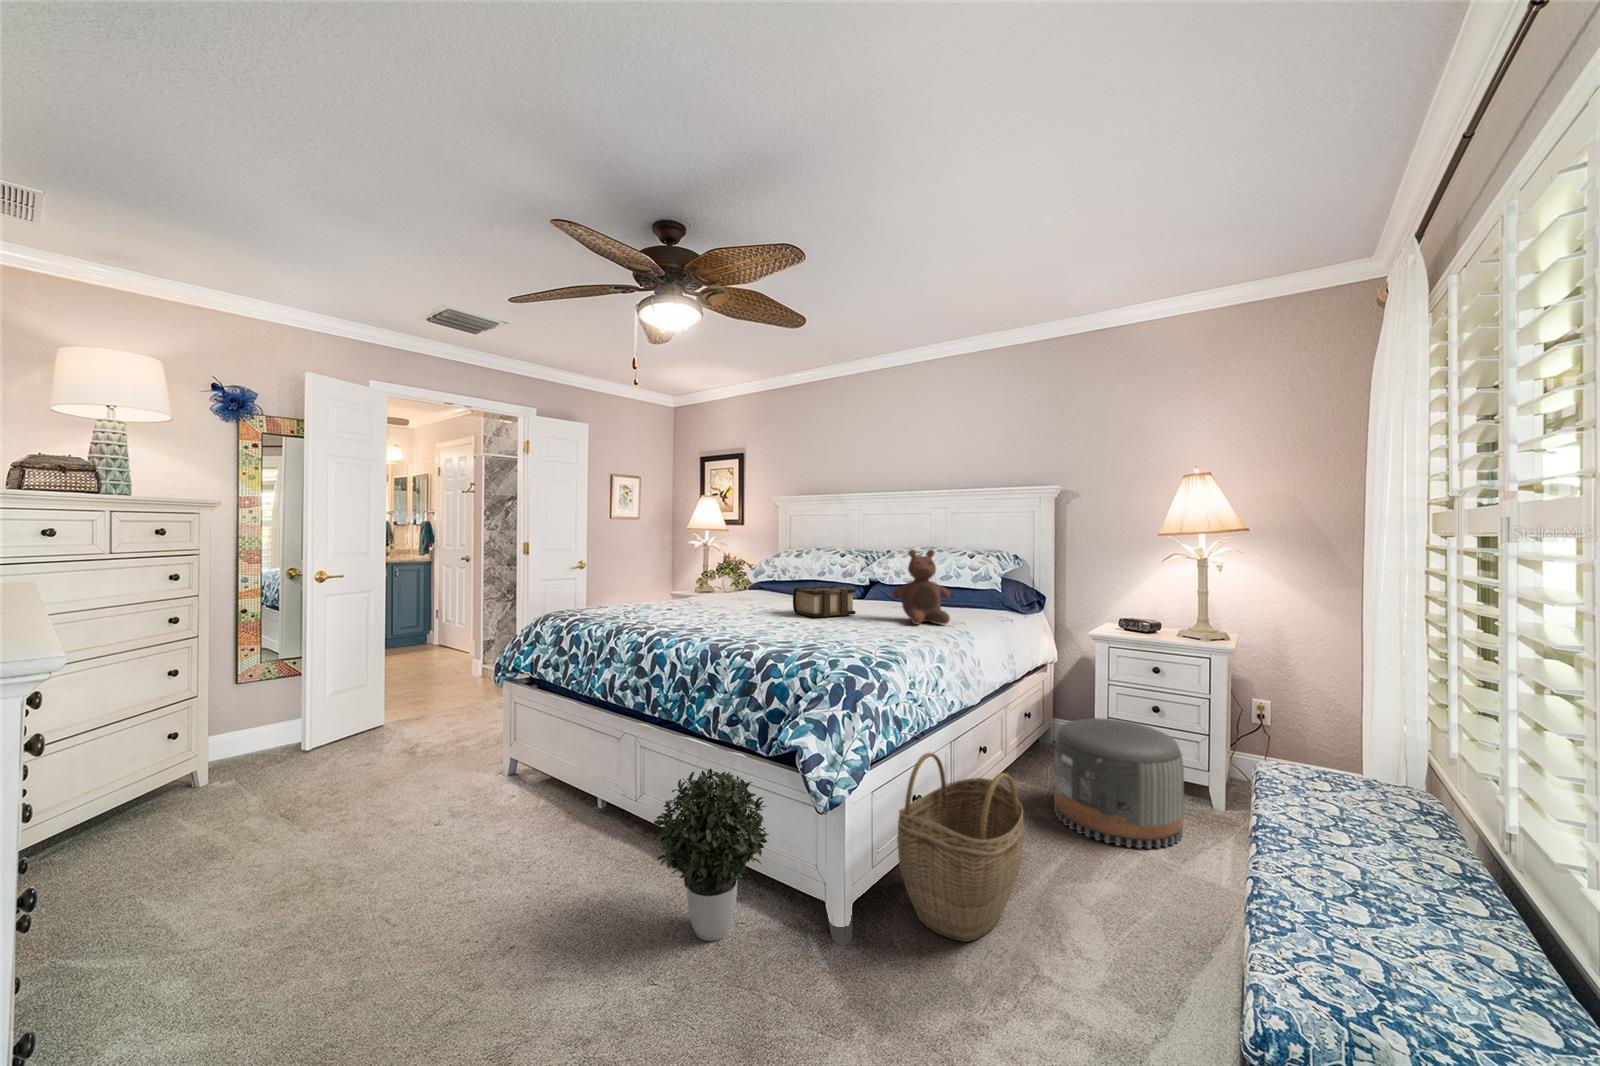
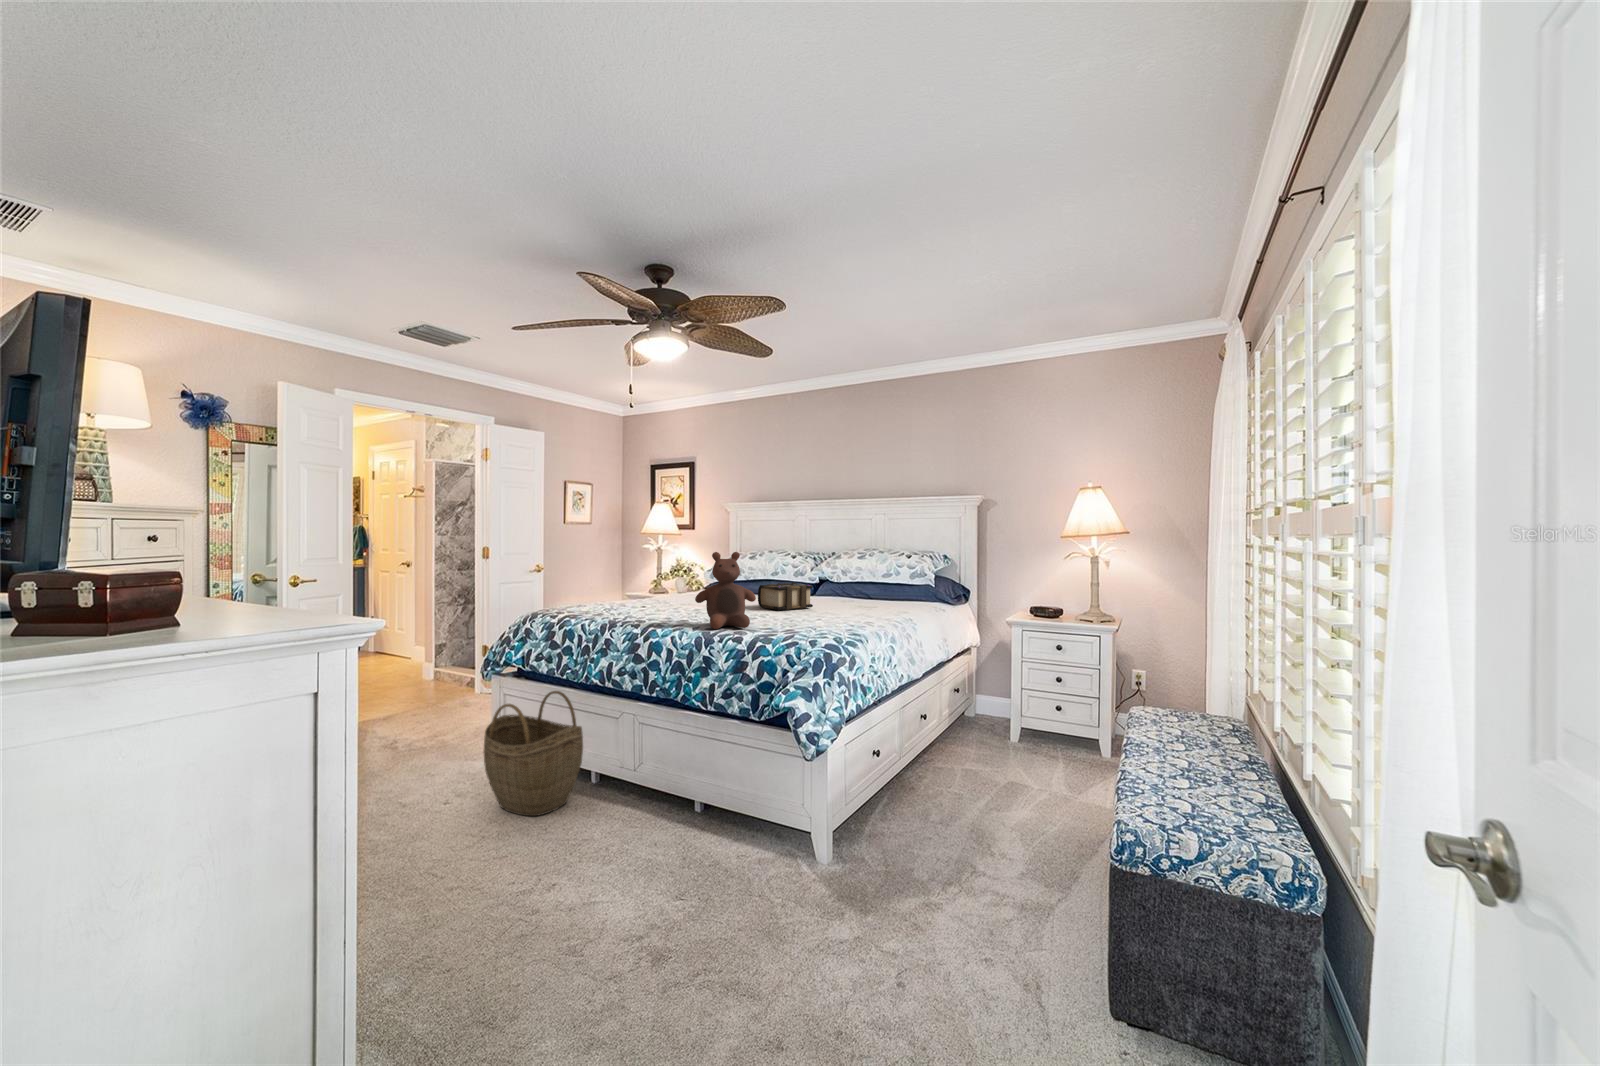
stuffed bear: present [892,549,950,625] -> present [695,552,756,629]
pouf: present [1054,718,1184,849] -> none [979,688,1078,786]
woven basket: present [897,753,1024,942] -> present [484,691,583,816]
potted plant: present [654,768,769,941] -> none [669,731,764,870]

